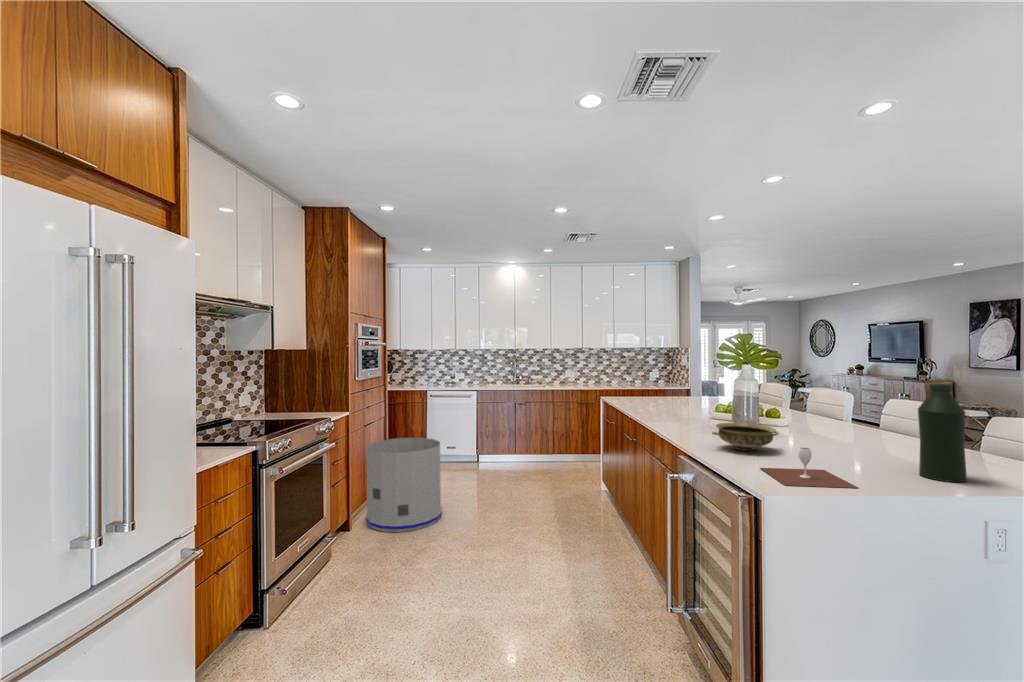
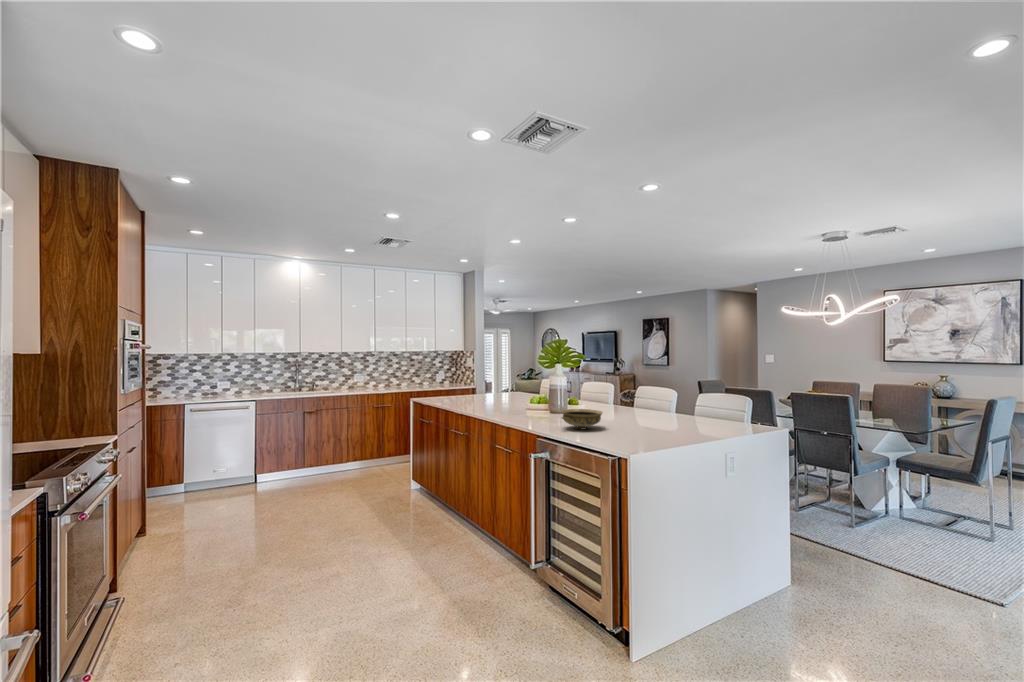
bottle: present [918,384,967,482] -> none [687,373,712,434]
trash can: present [365,438,442,532] -> none [136,459,247,581]
wine glass: present [760,448,858,488] -> none [607,420,671,447]

